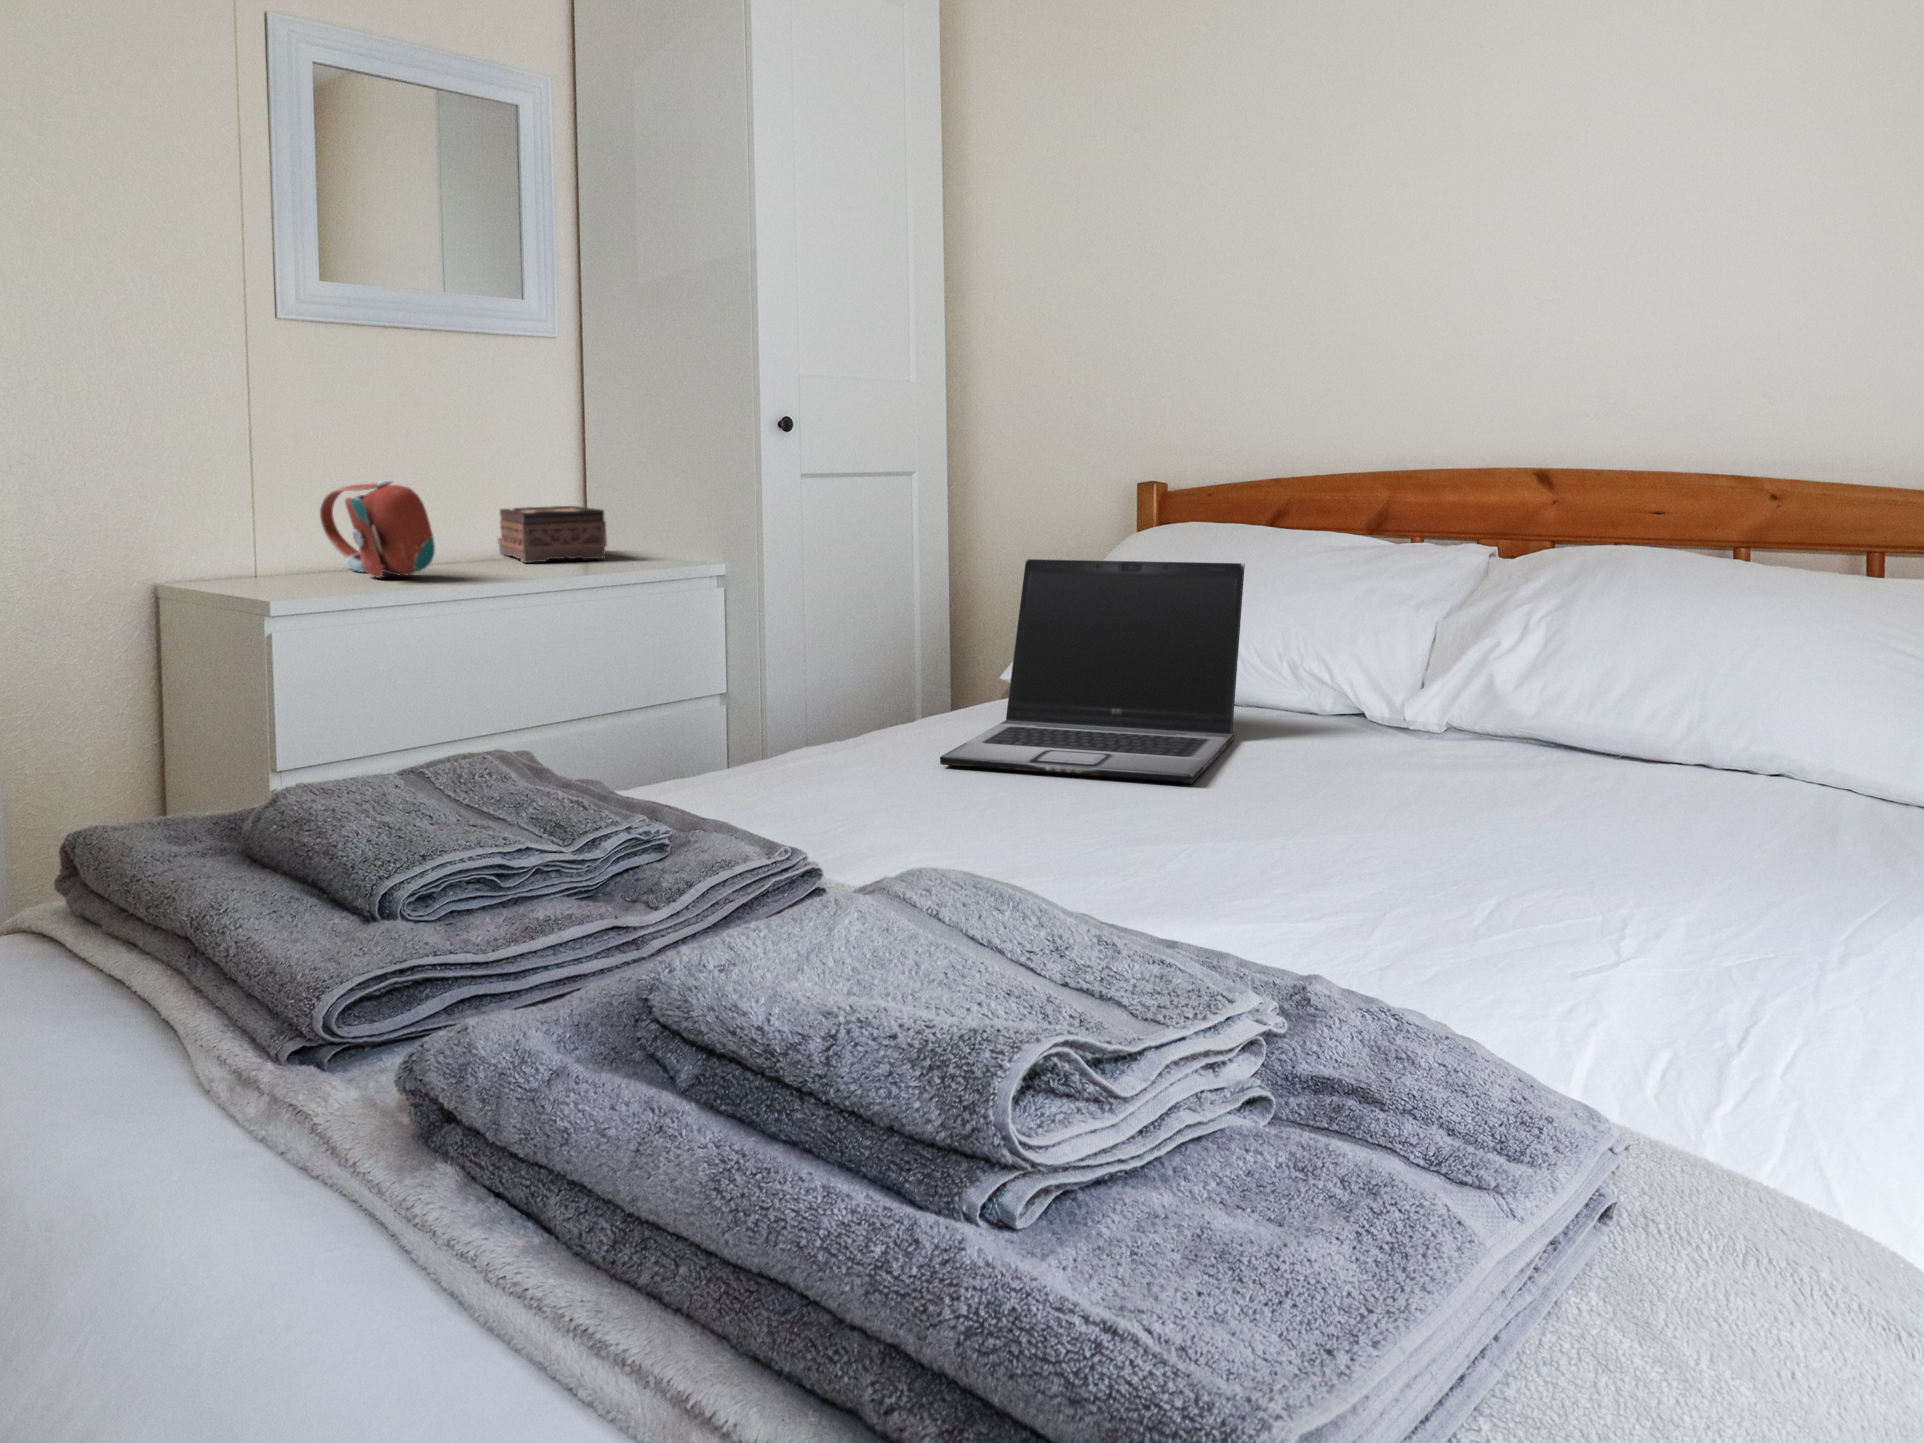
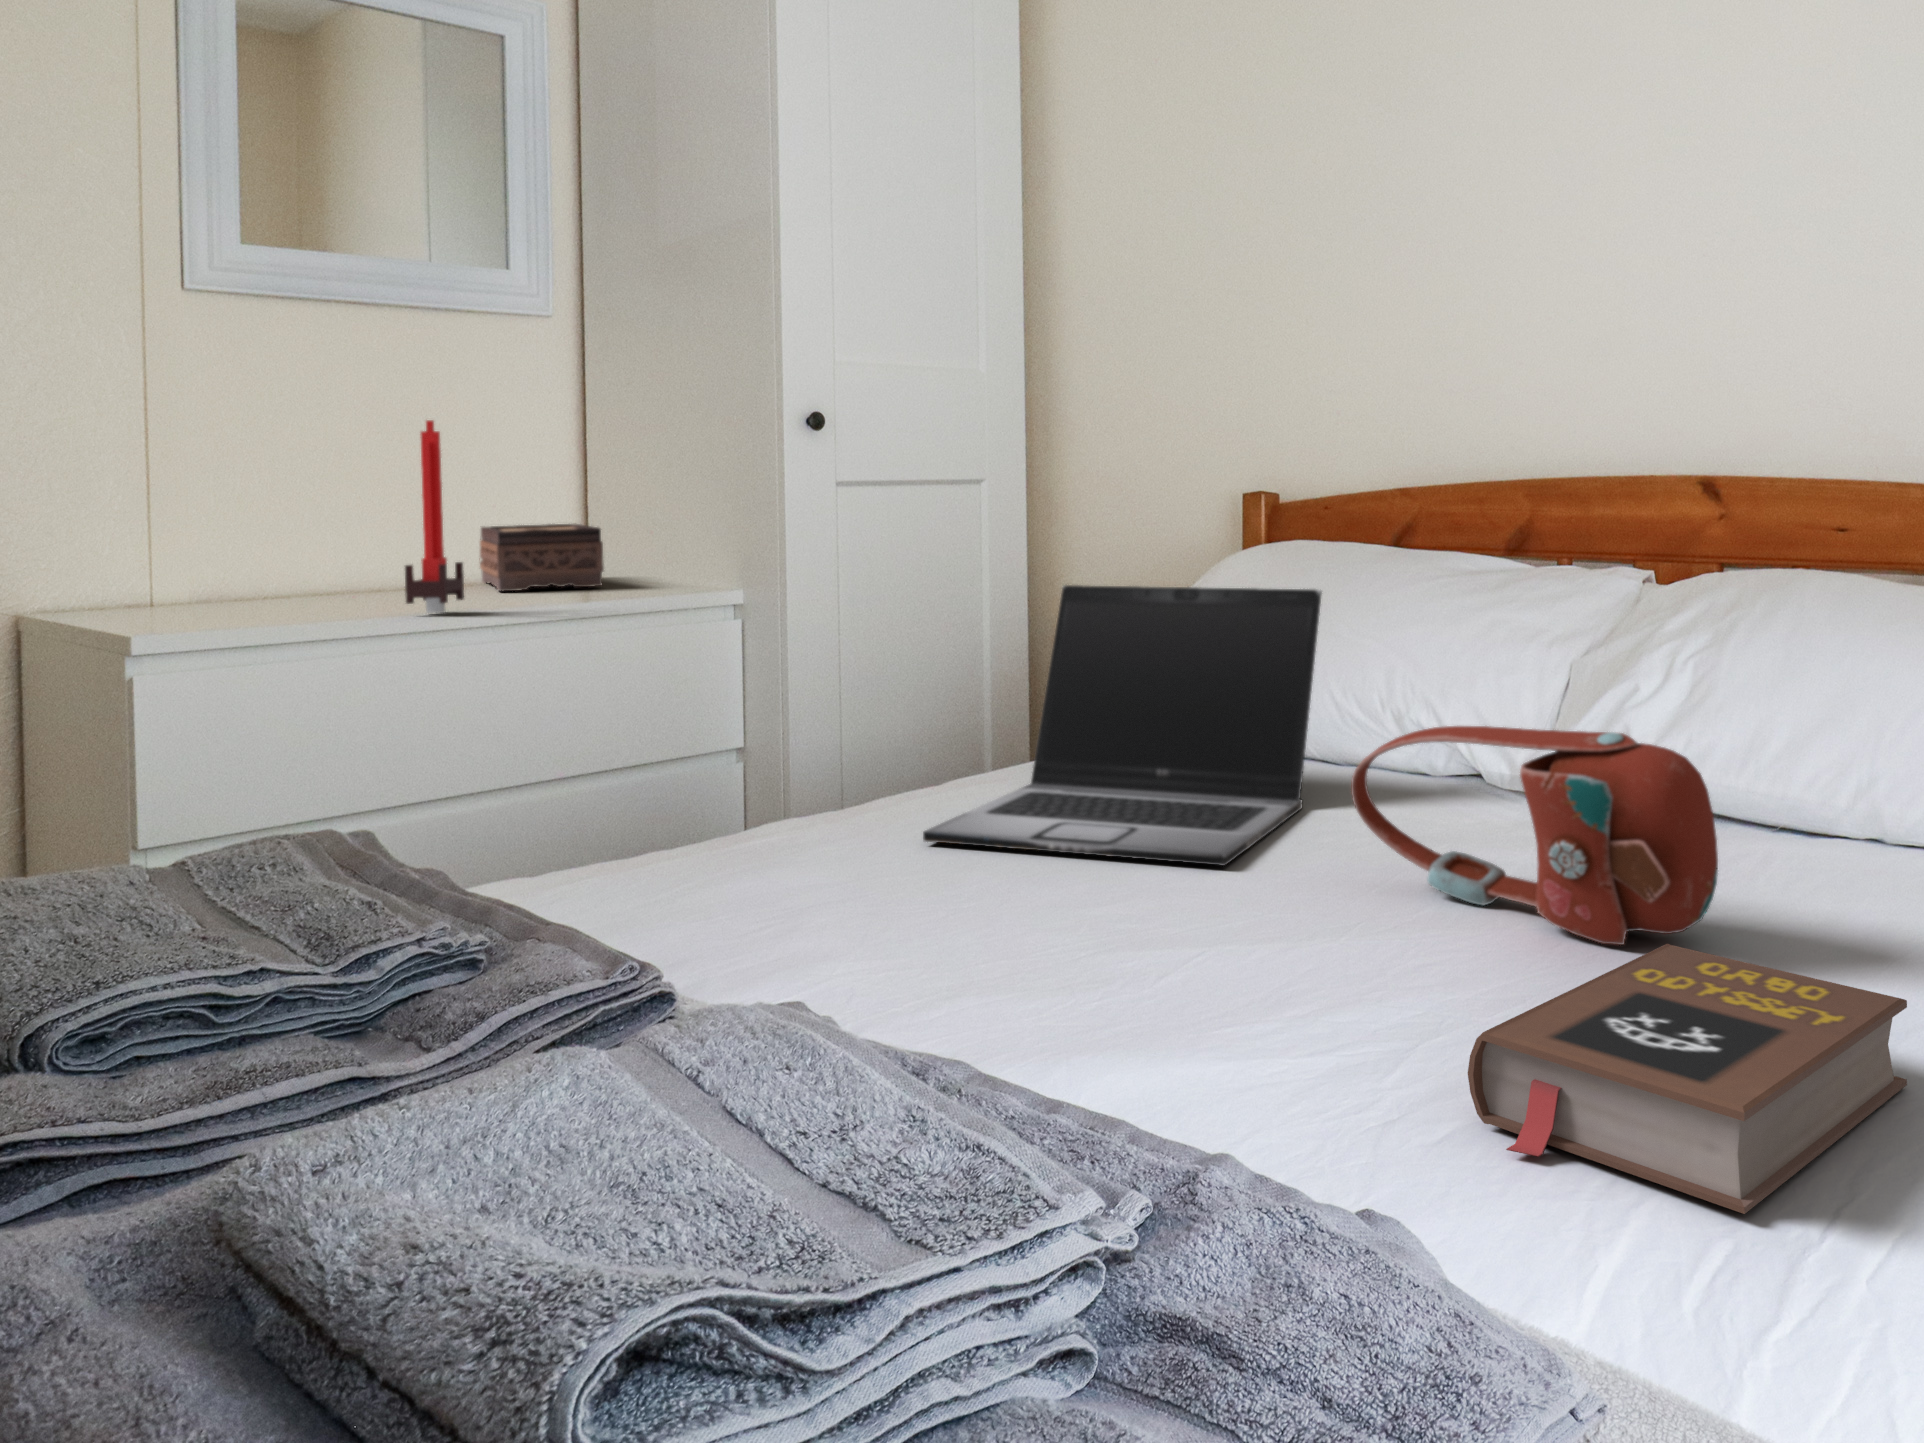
candle: none [469,422,514,581] -> present [405,420,464,613]
handbag: present [320,481,435,578] -> present [1351,726,1718,945]
book: none [1457,837,1783,1023] -> present [1468,943,1907,1214]

